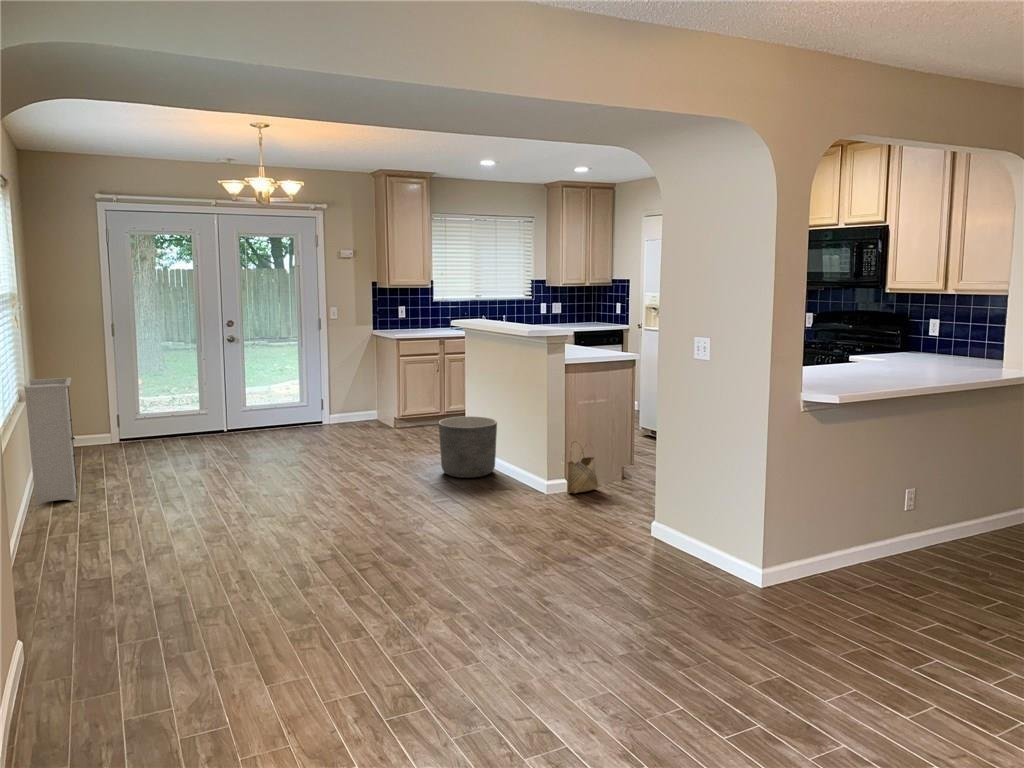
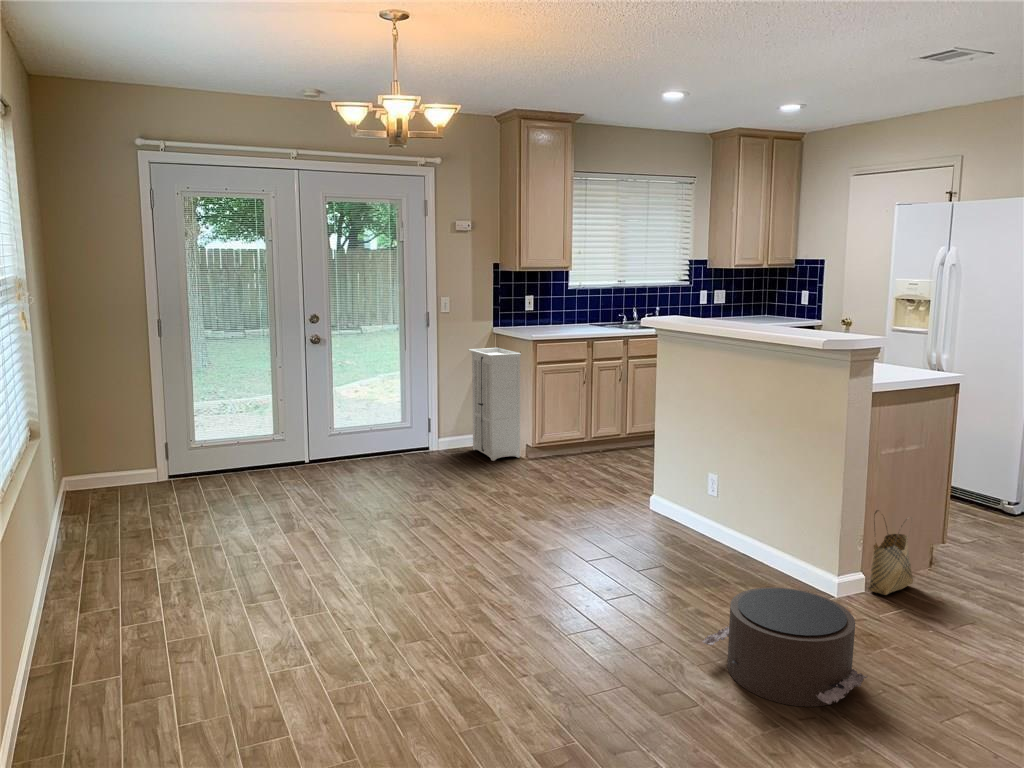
storage cabinet: present [24,378,77,506] -> present [468,347,521,461]
planter: present [439,416,497,478] -> none [642,459,731,556]
pouf: none [434,479,517,537] -> present [702,587,868,707]

